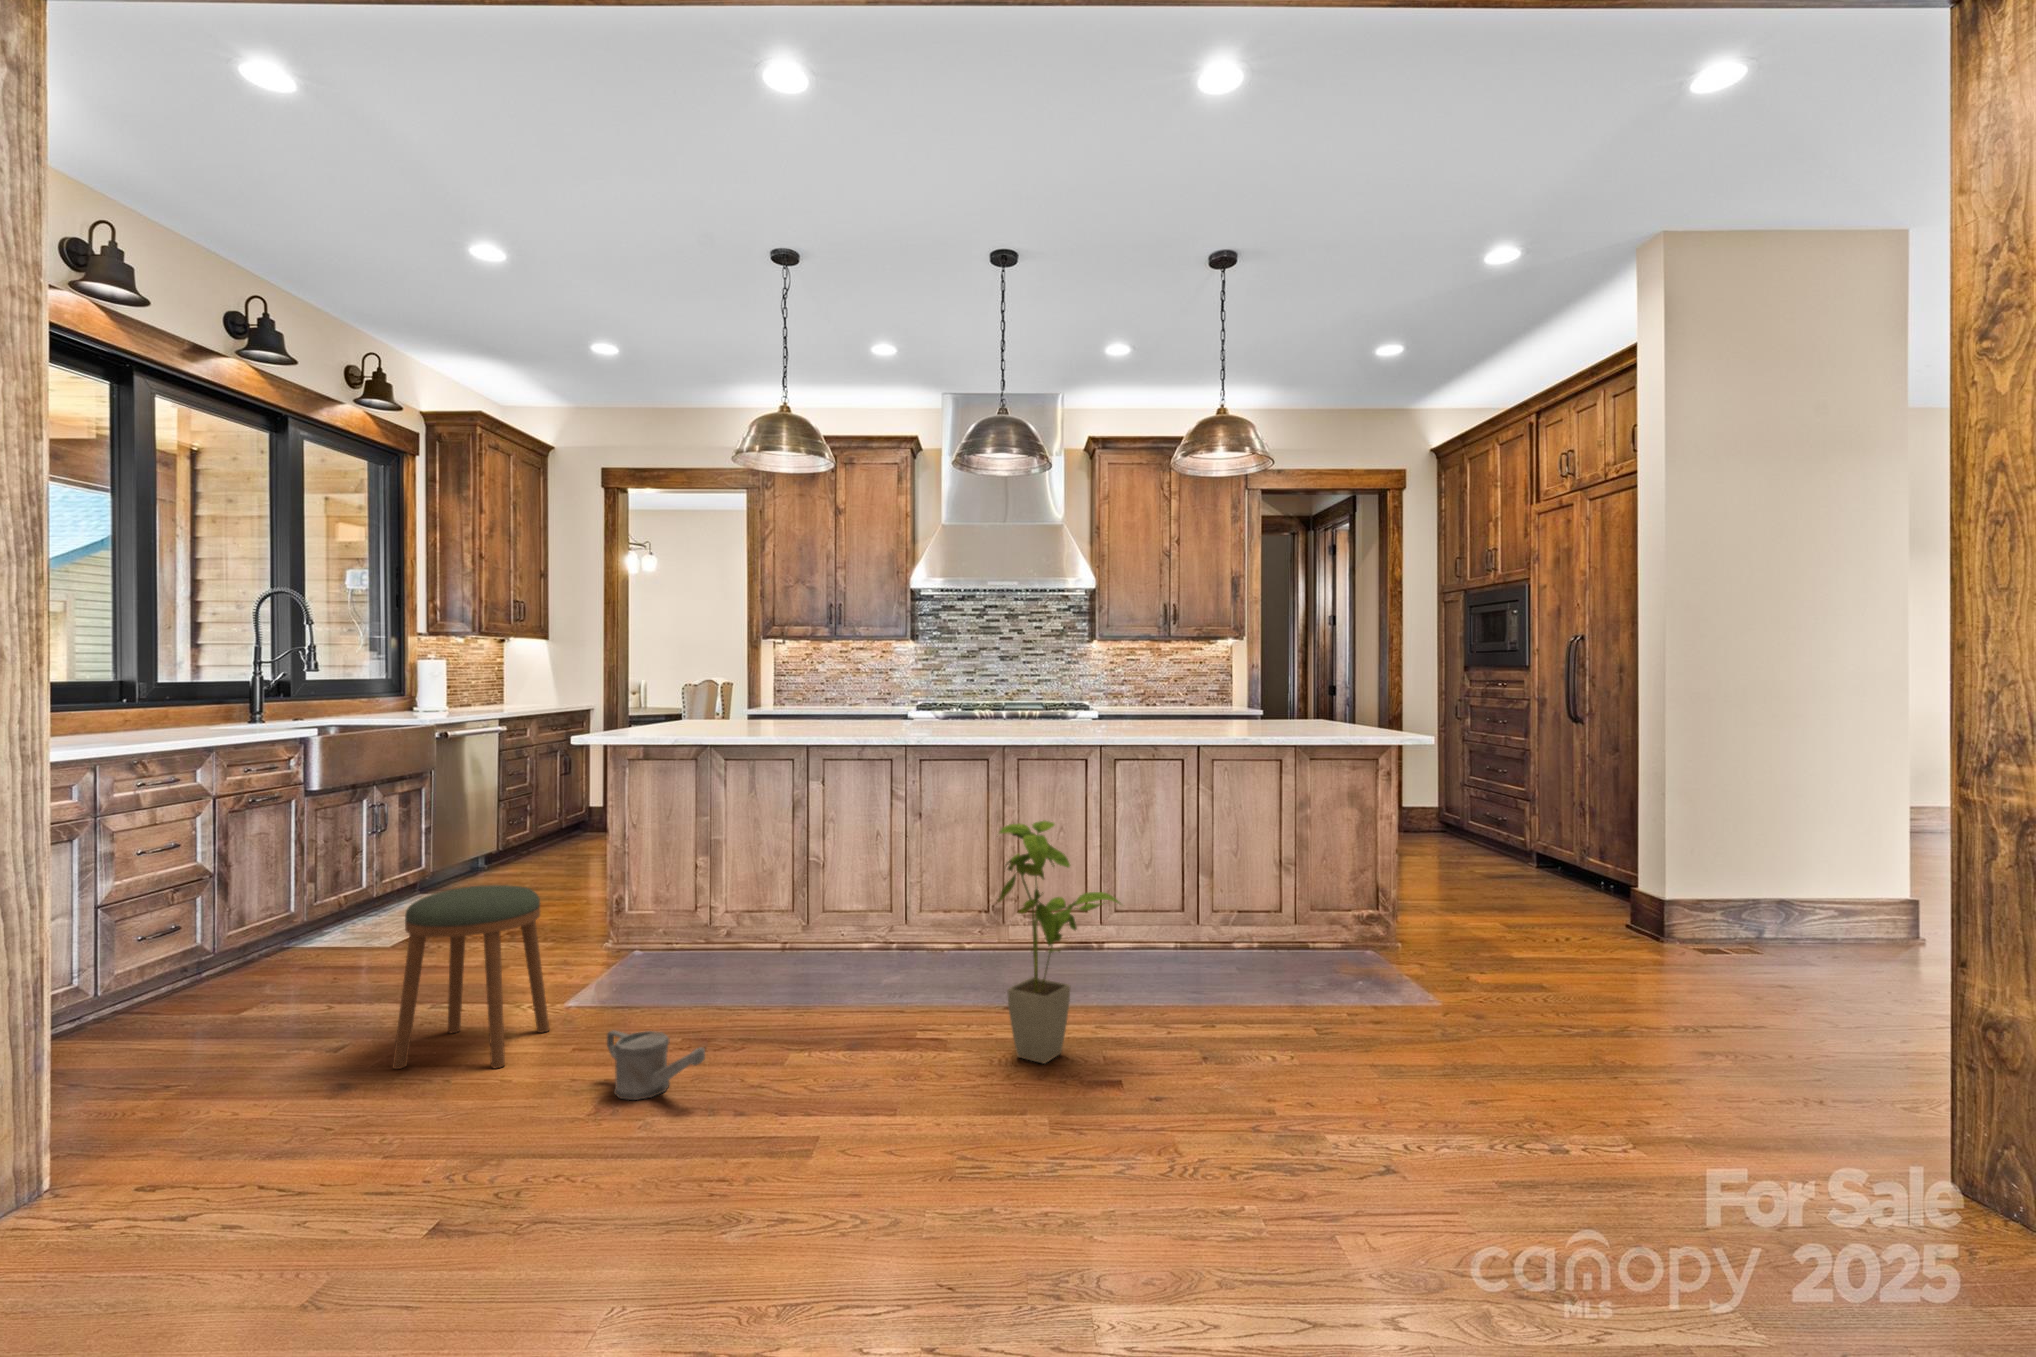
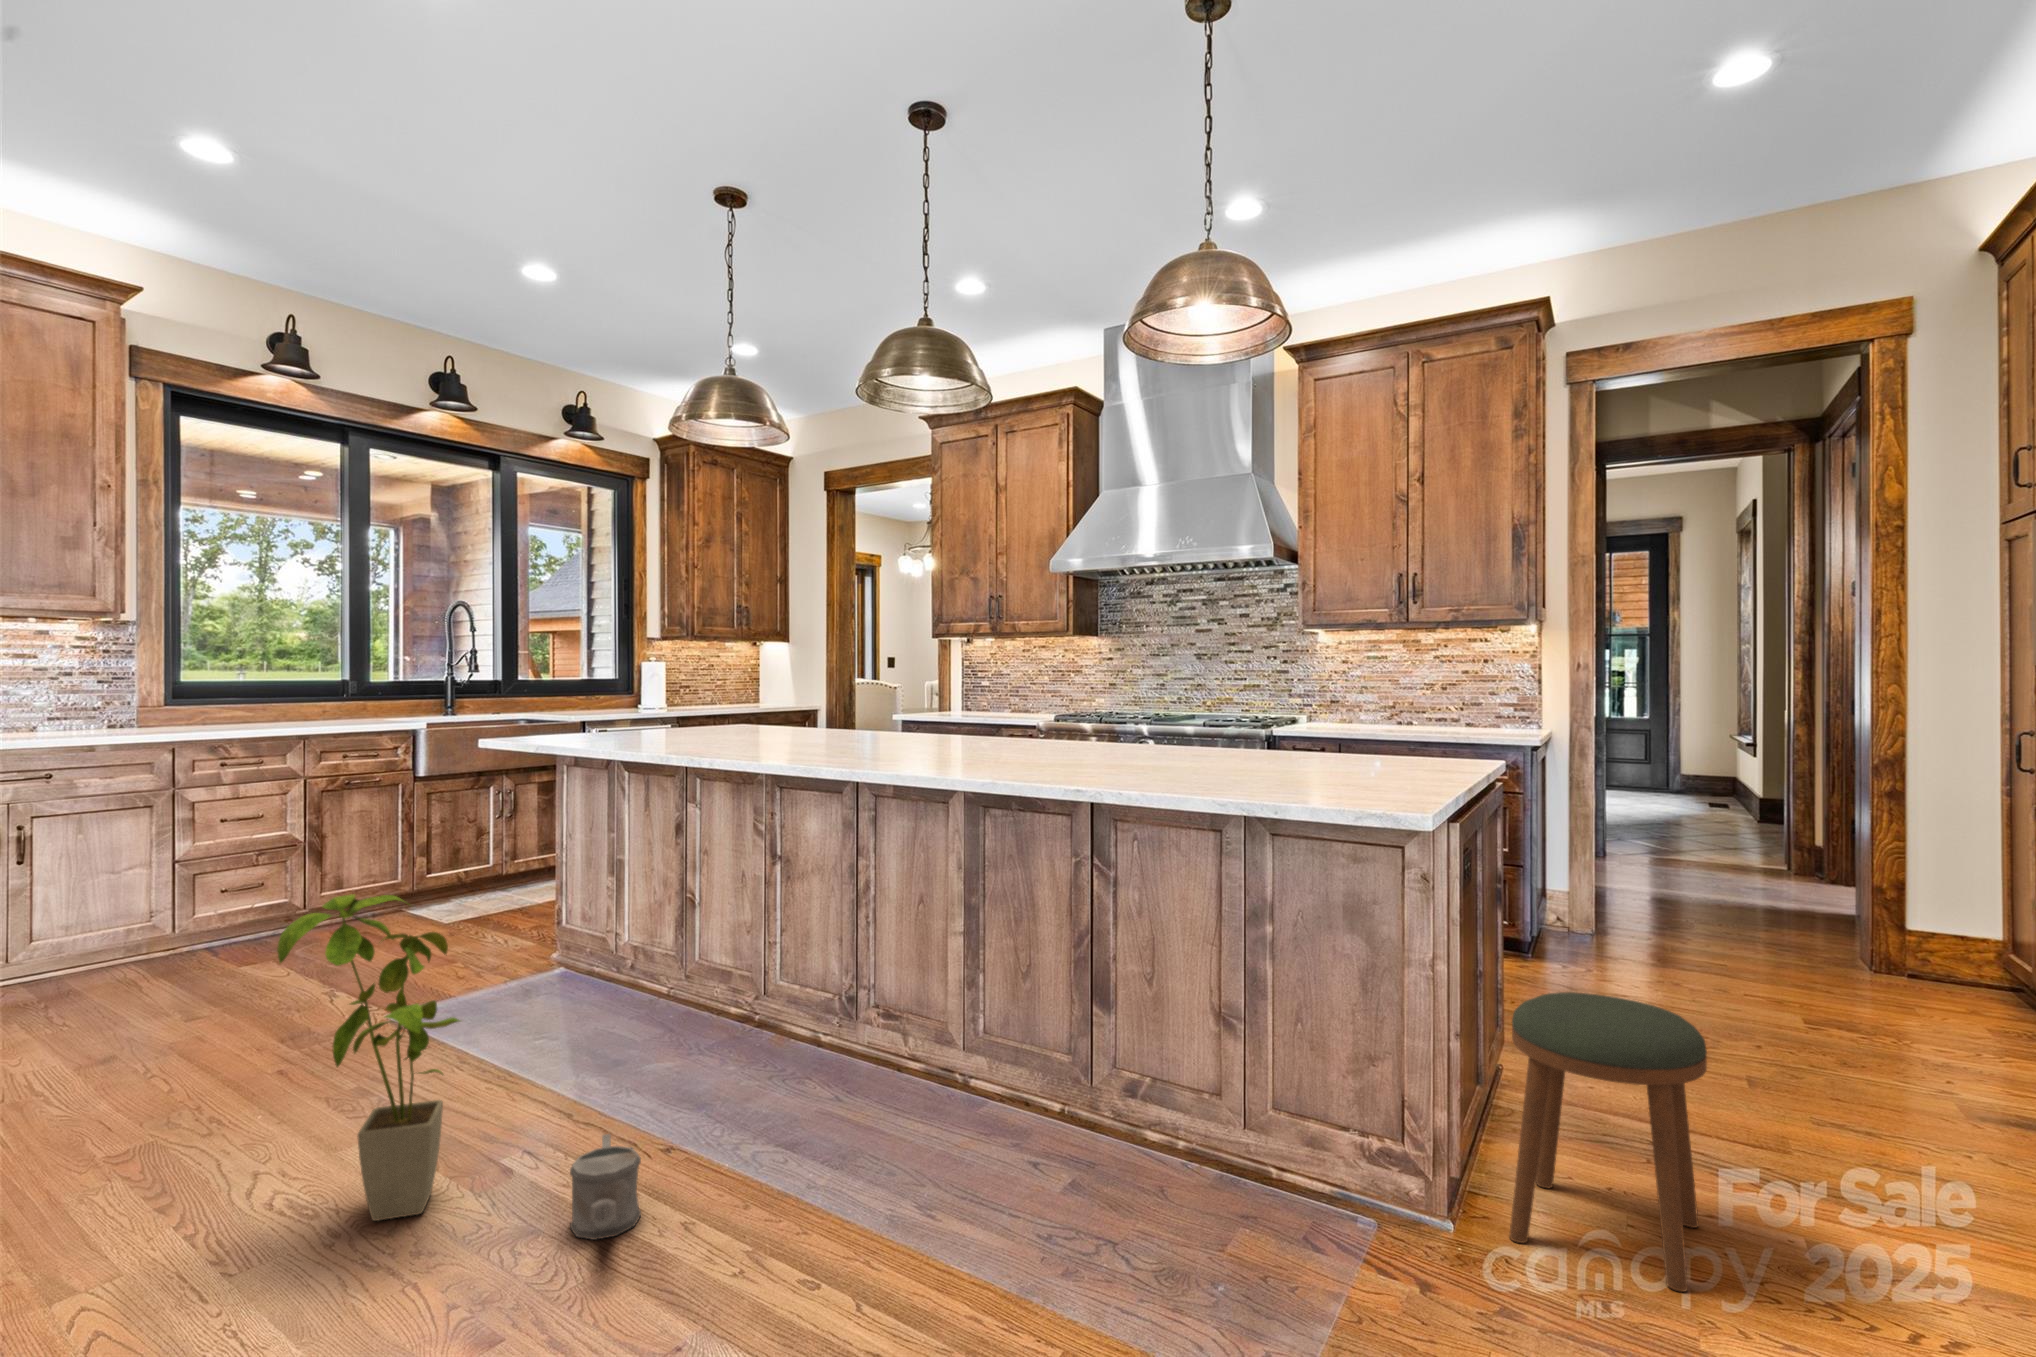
stool: present [393,885,549,1069] -> present [1509,992,1707,1292]
watering can: present [607,1030,705,1100] -> present [570,1134,641,1240]

